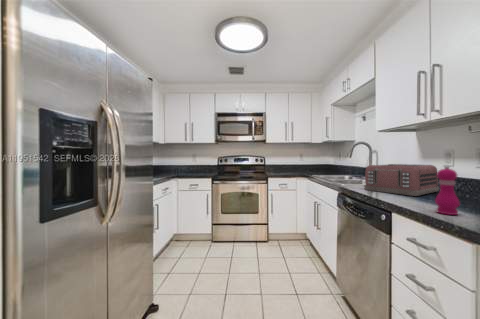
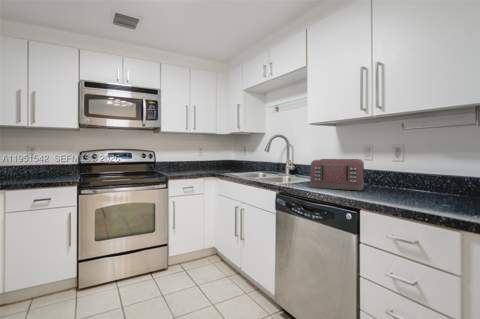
pepper mill: present [435,165,460,215] -> none [405,158,426,207]

